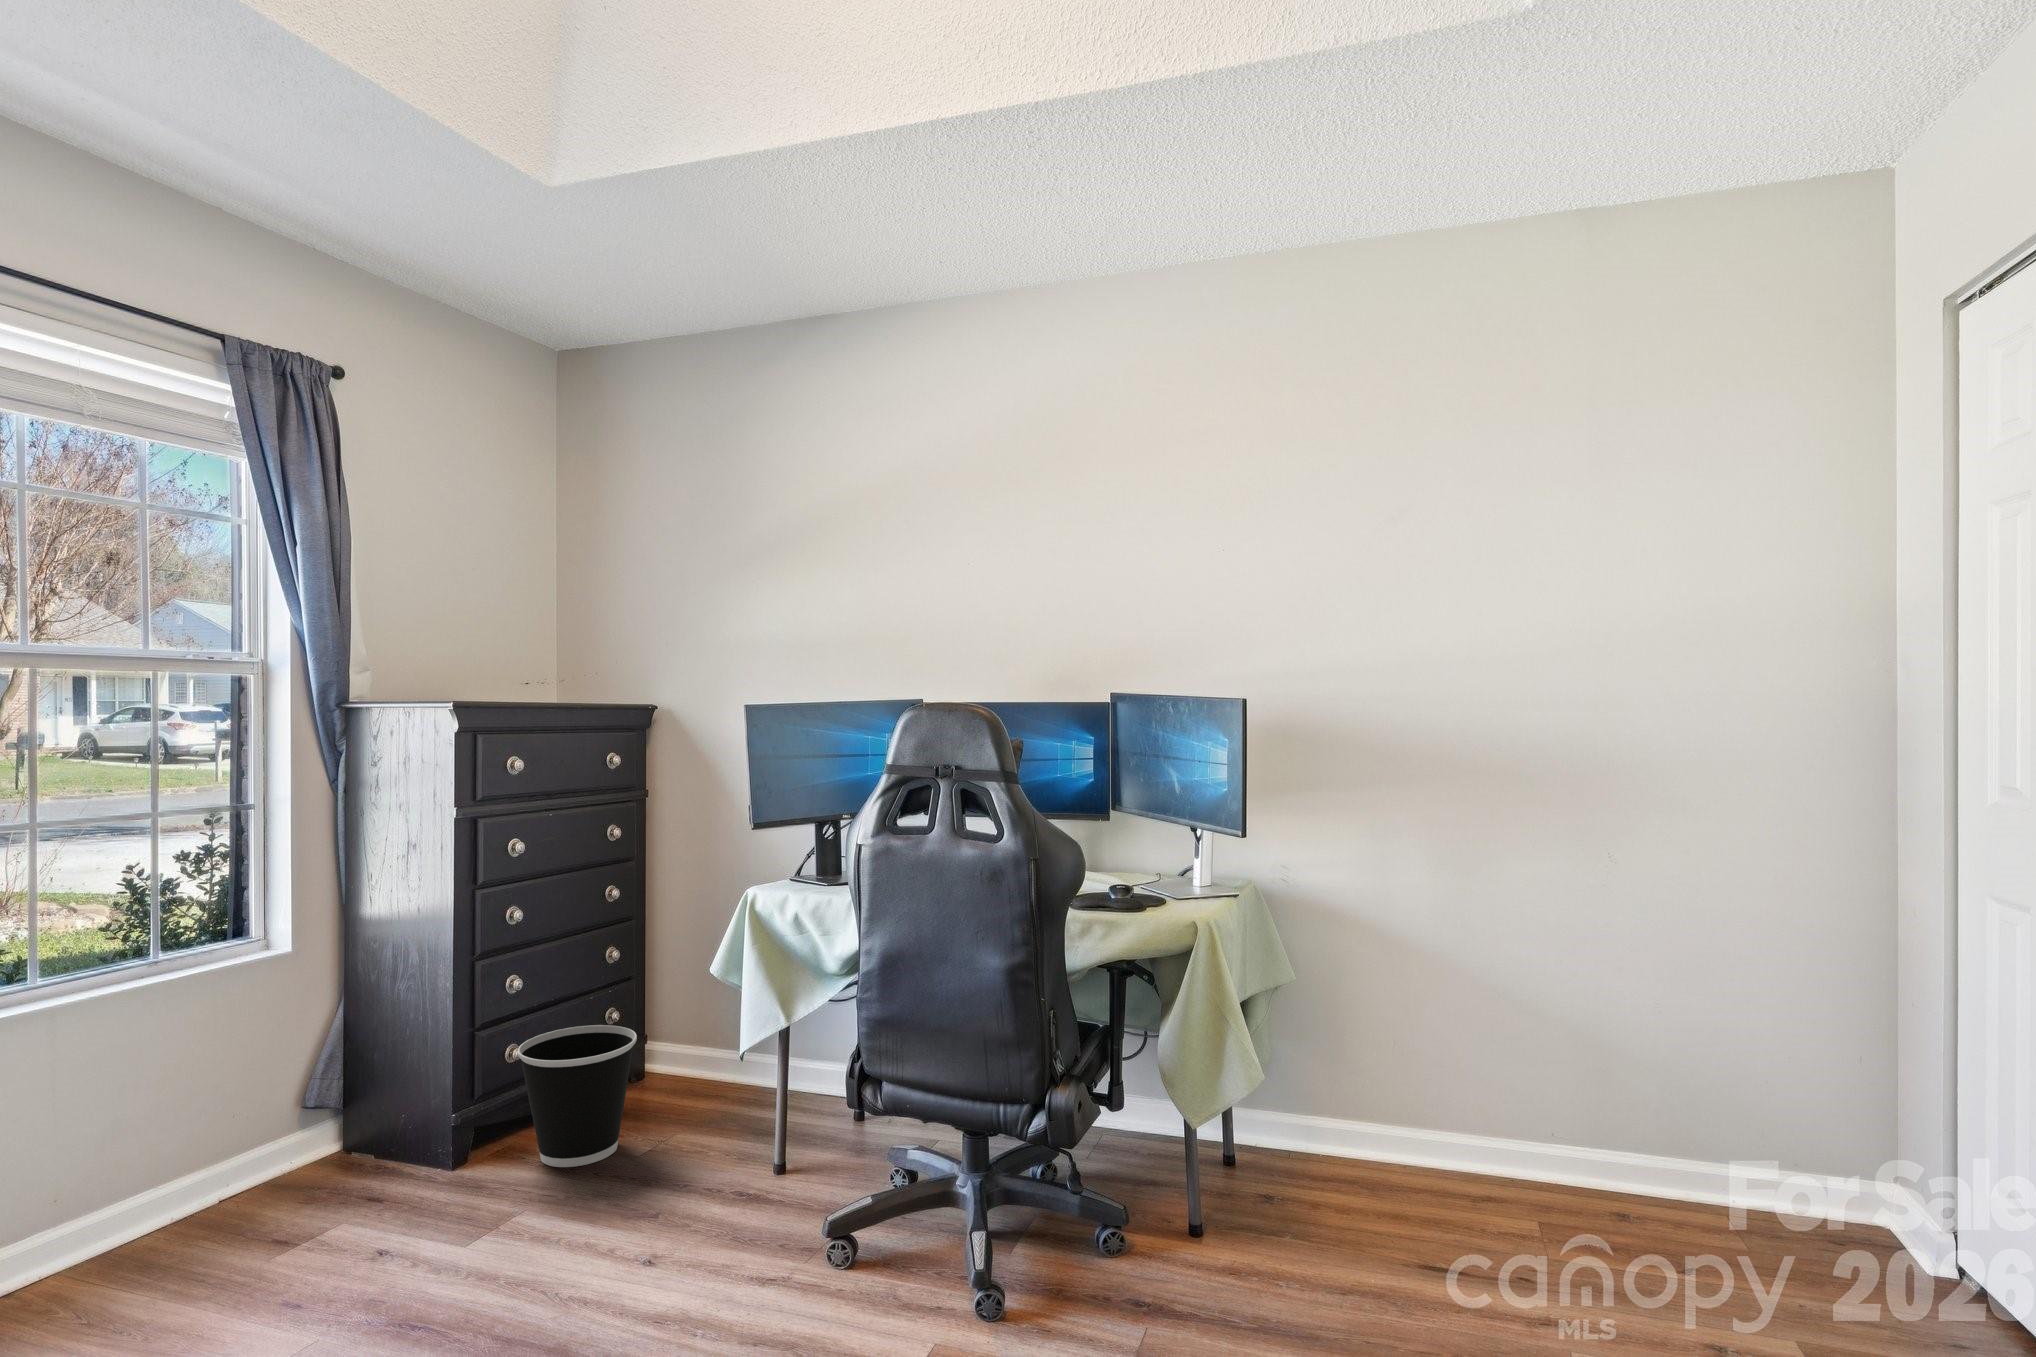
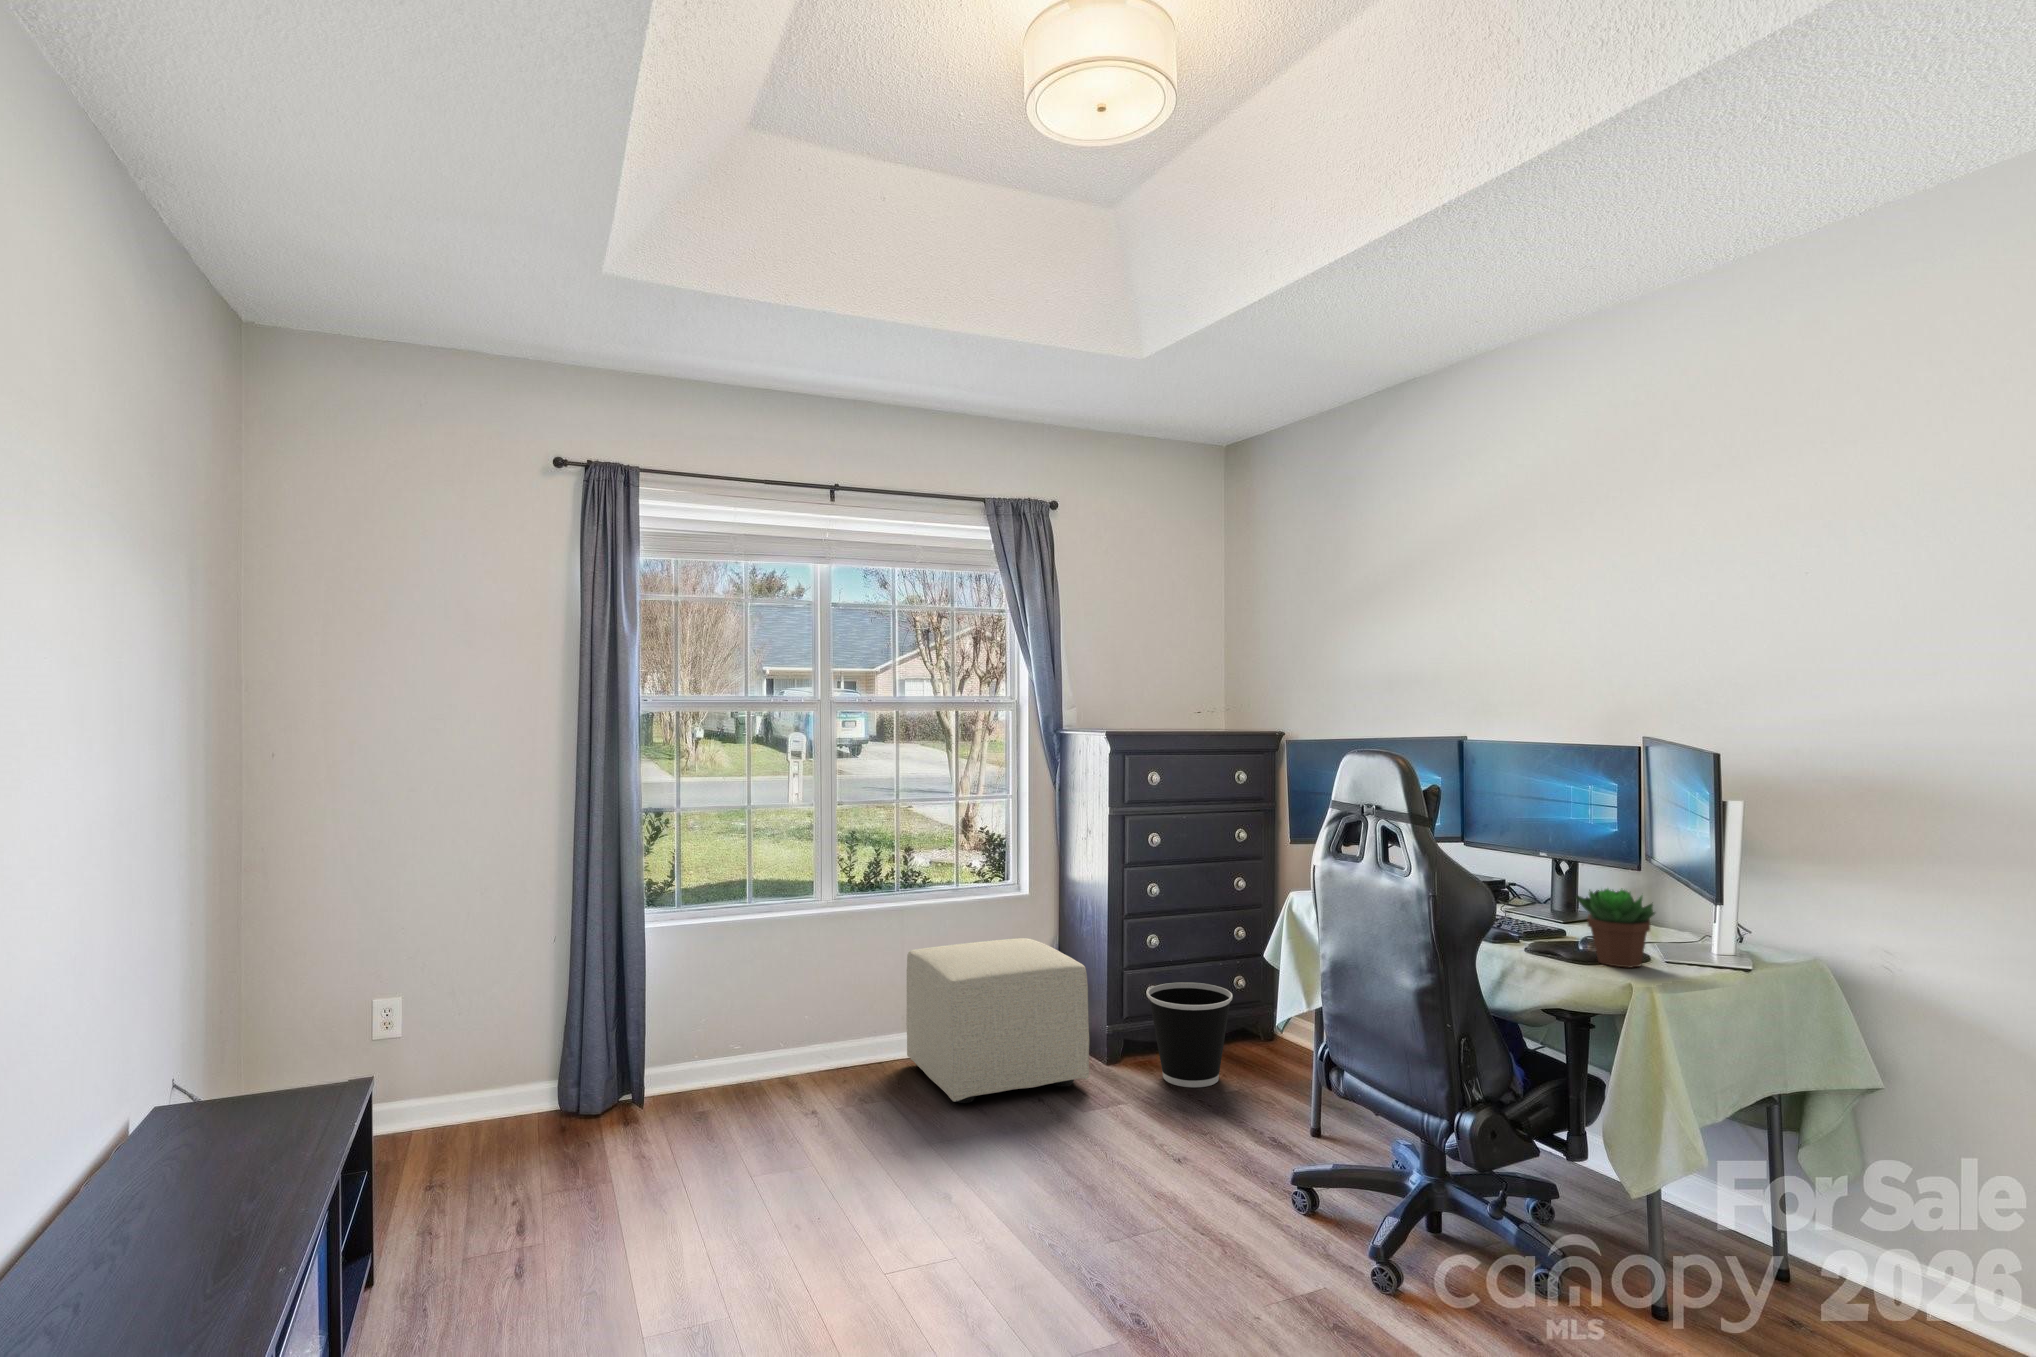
succulent plant: none [1111,832,1185,910] -> present [1576,889,1655,968]
ottoman: none [83,1017,450,1306] -> present [906,938,1089,1103]

